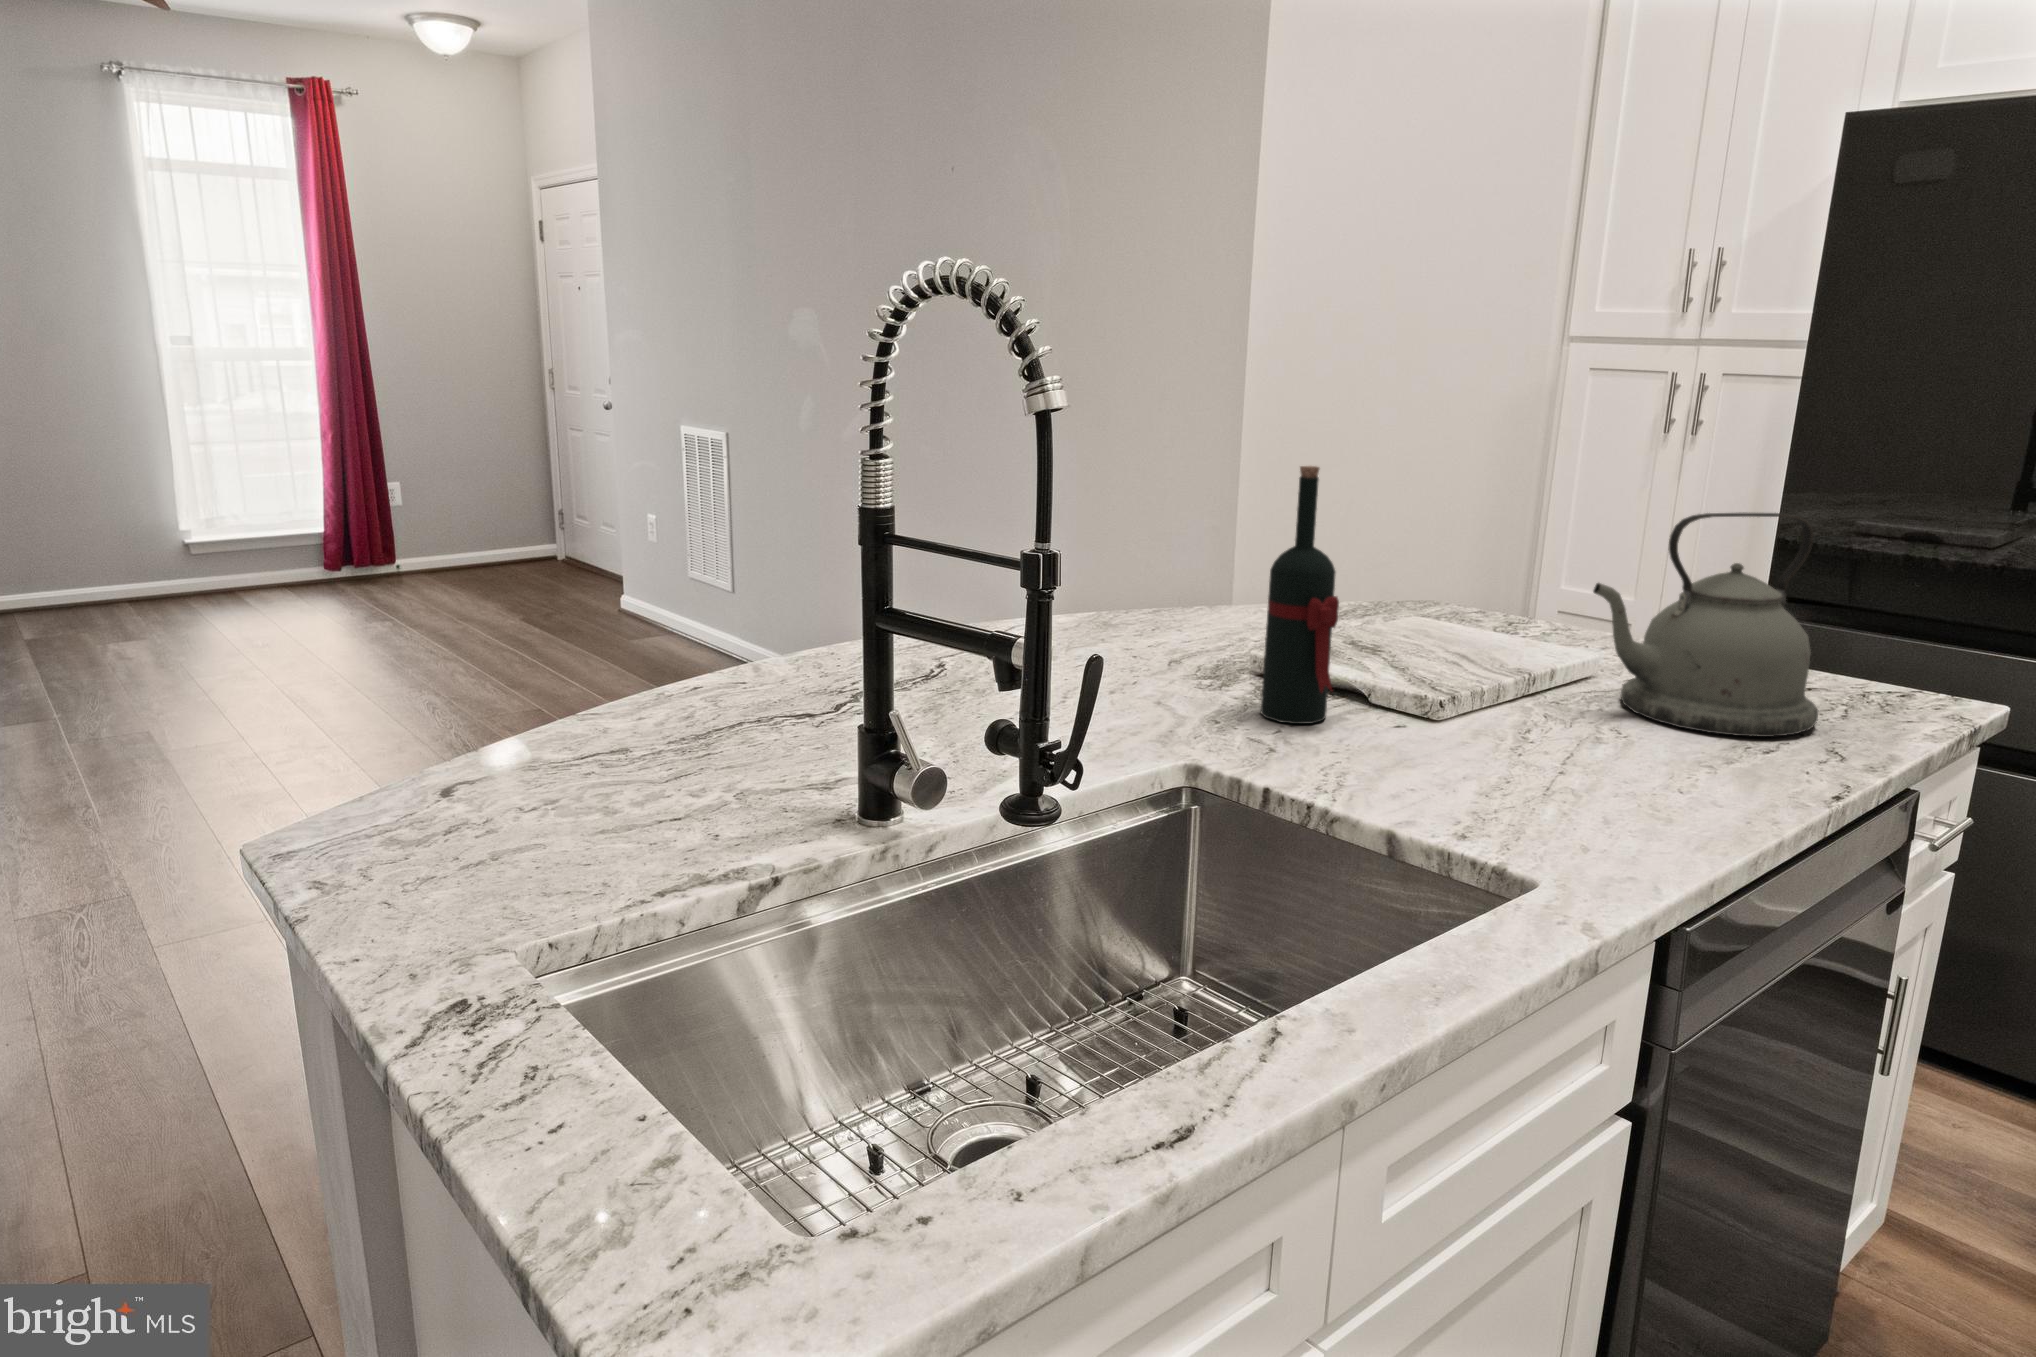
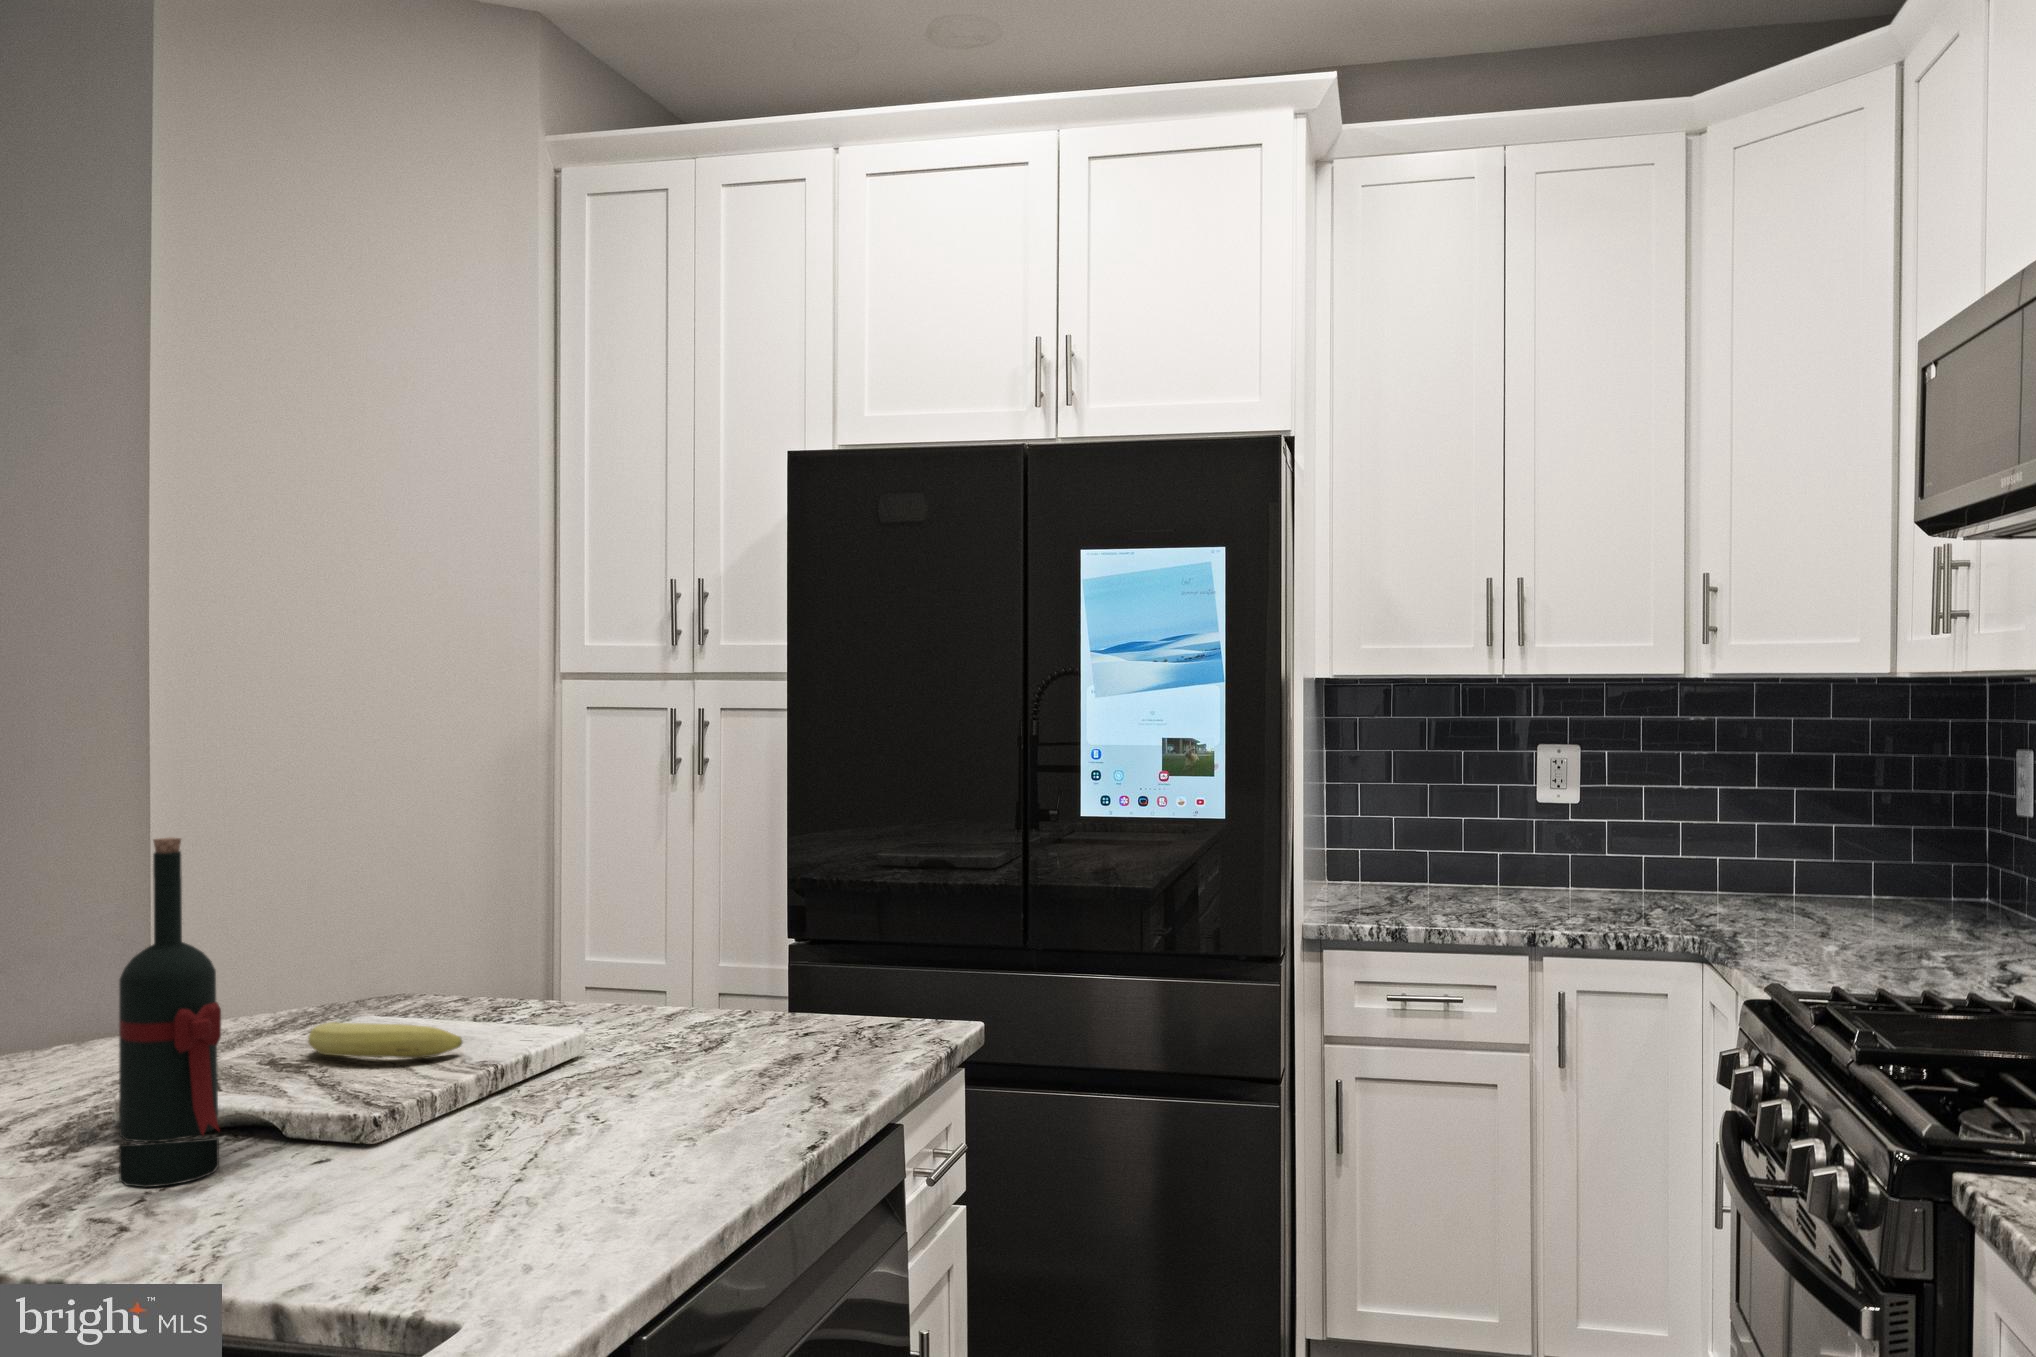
kettle: present [1593,513,1818,737] -> none [552,850,804,1100]
fruit: none [1381,619,1503,658] -> present [308,1022,462,1058]

